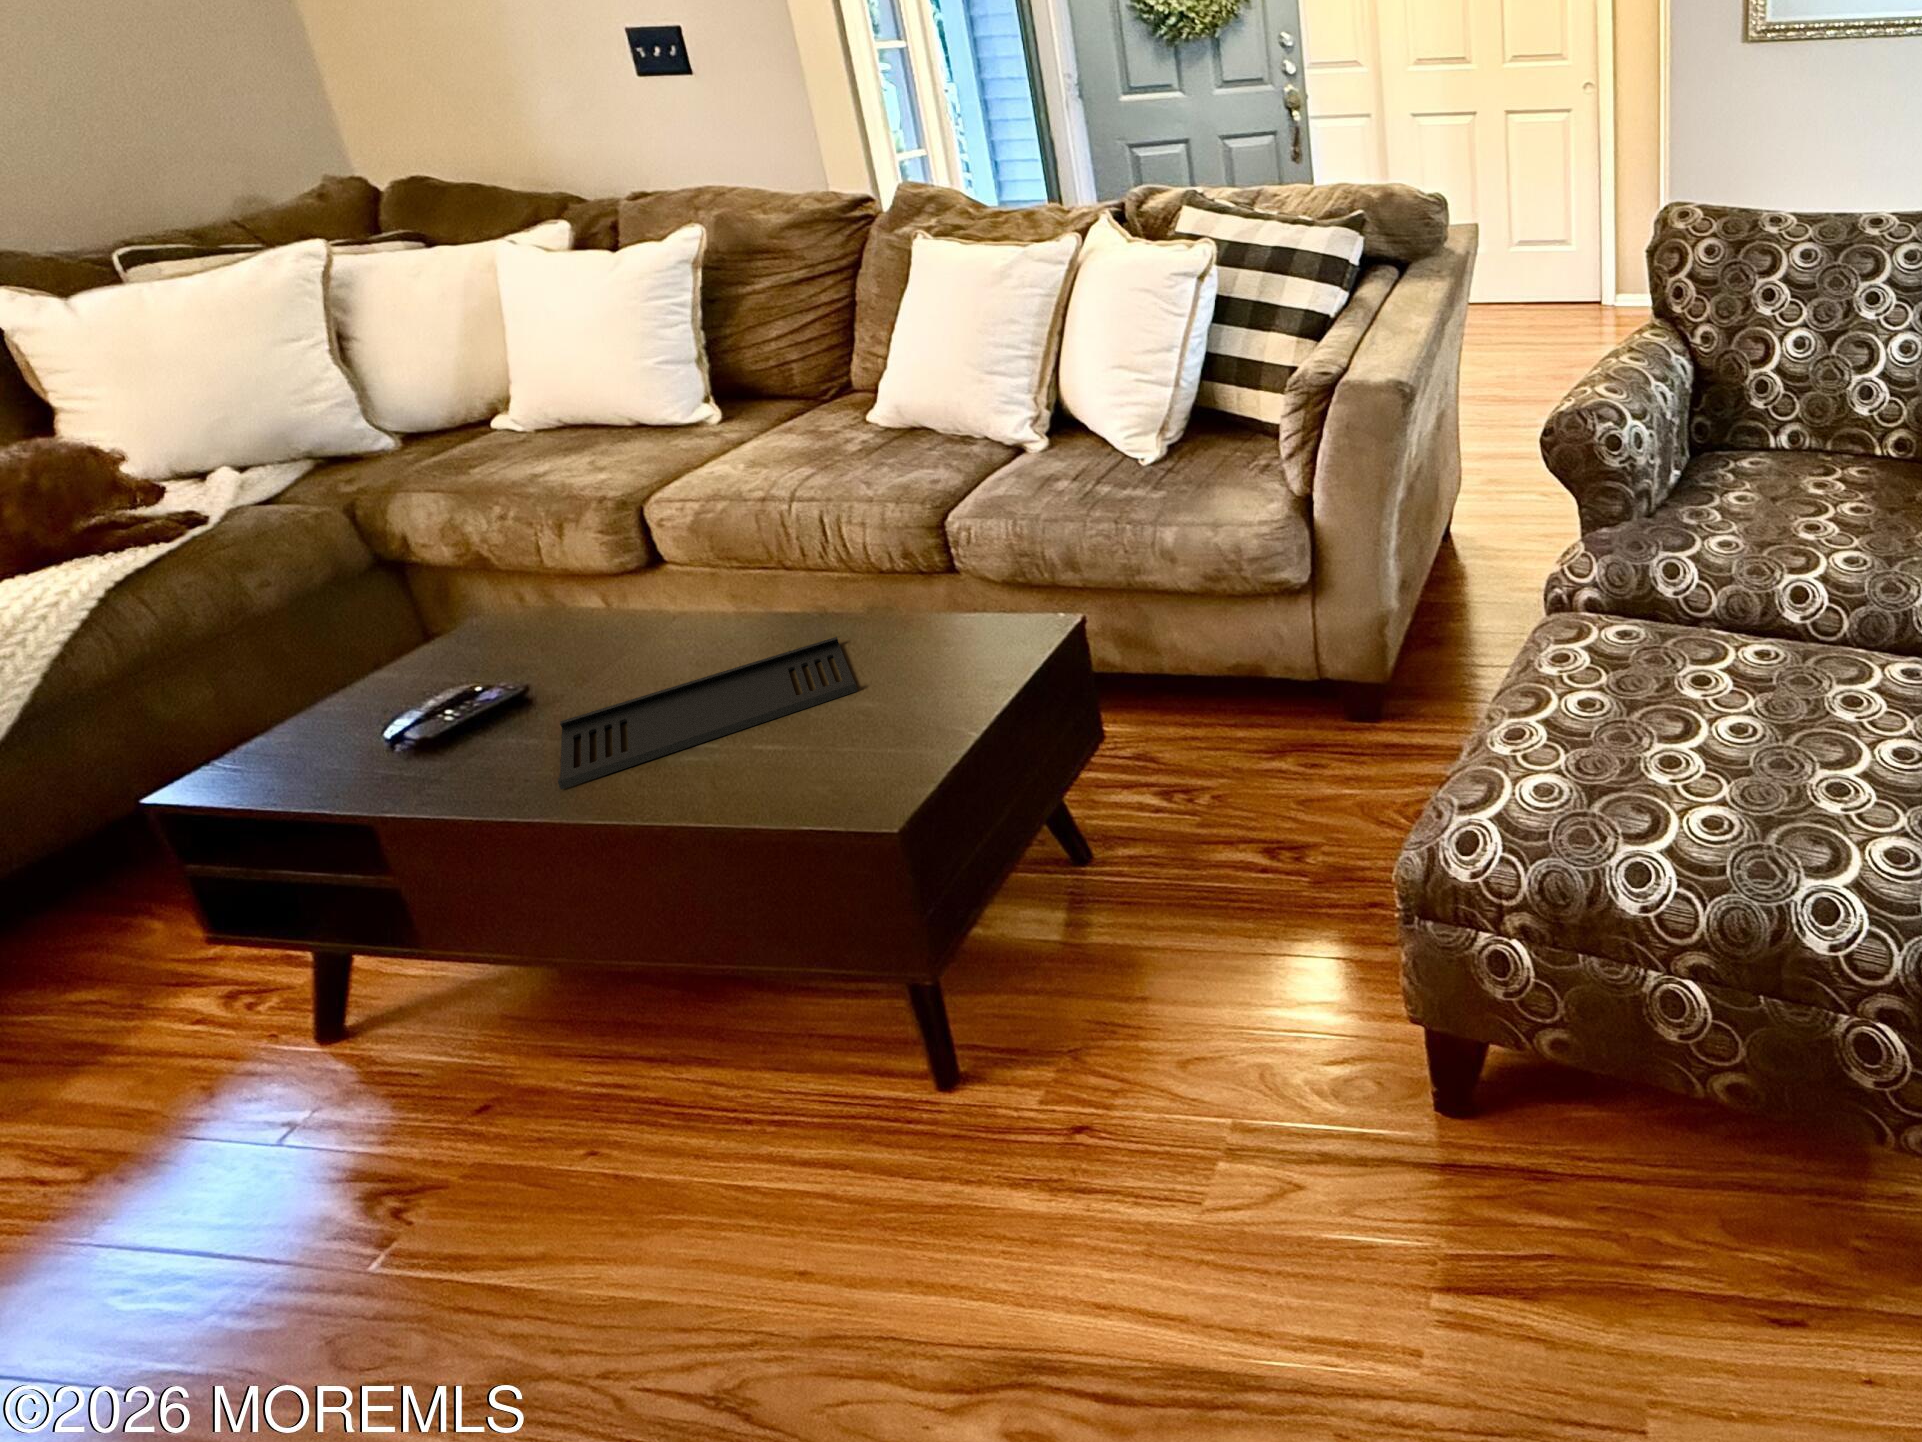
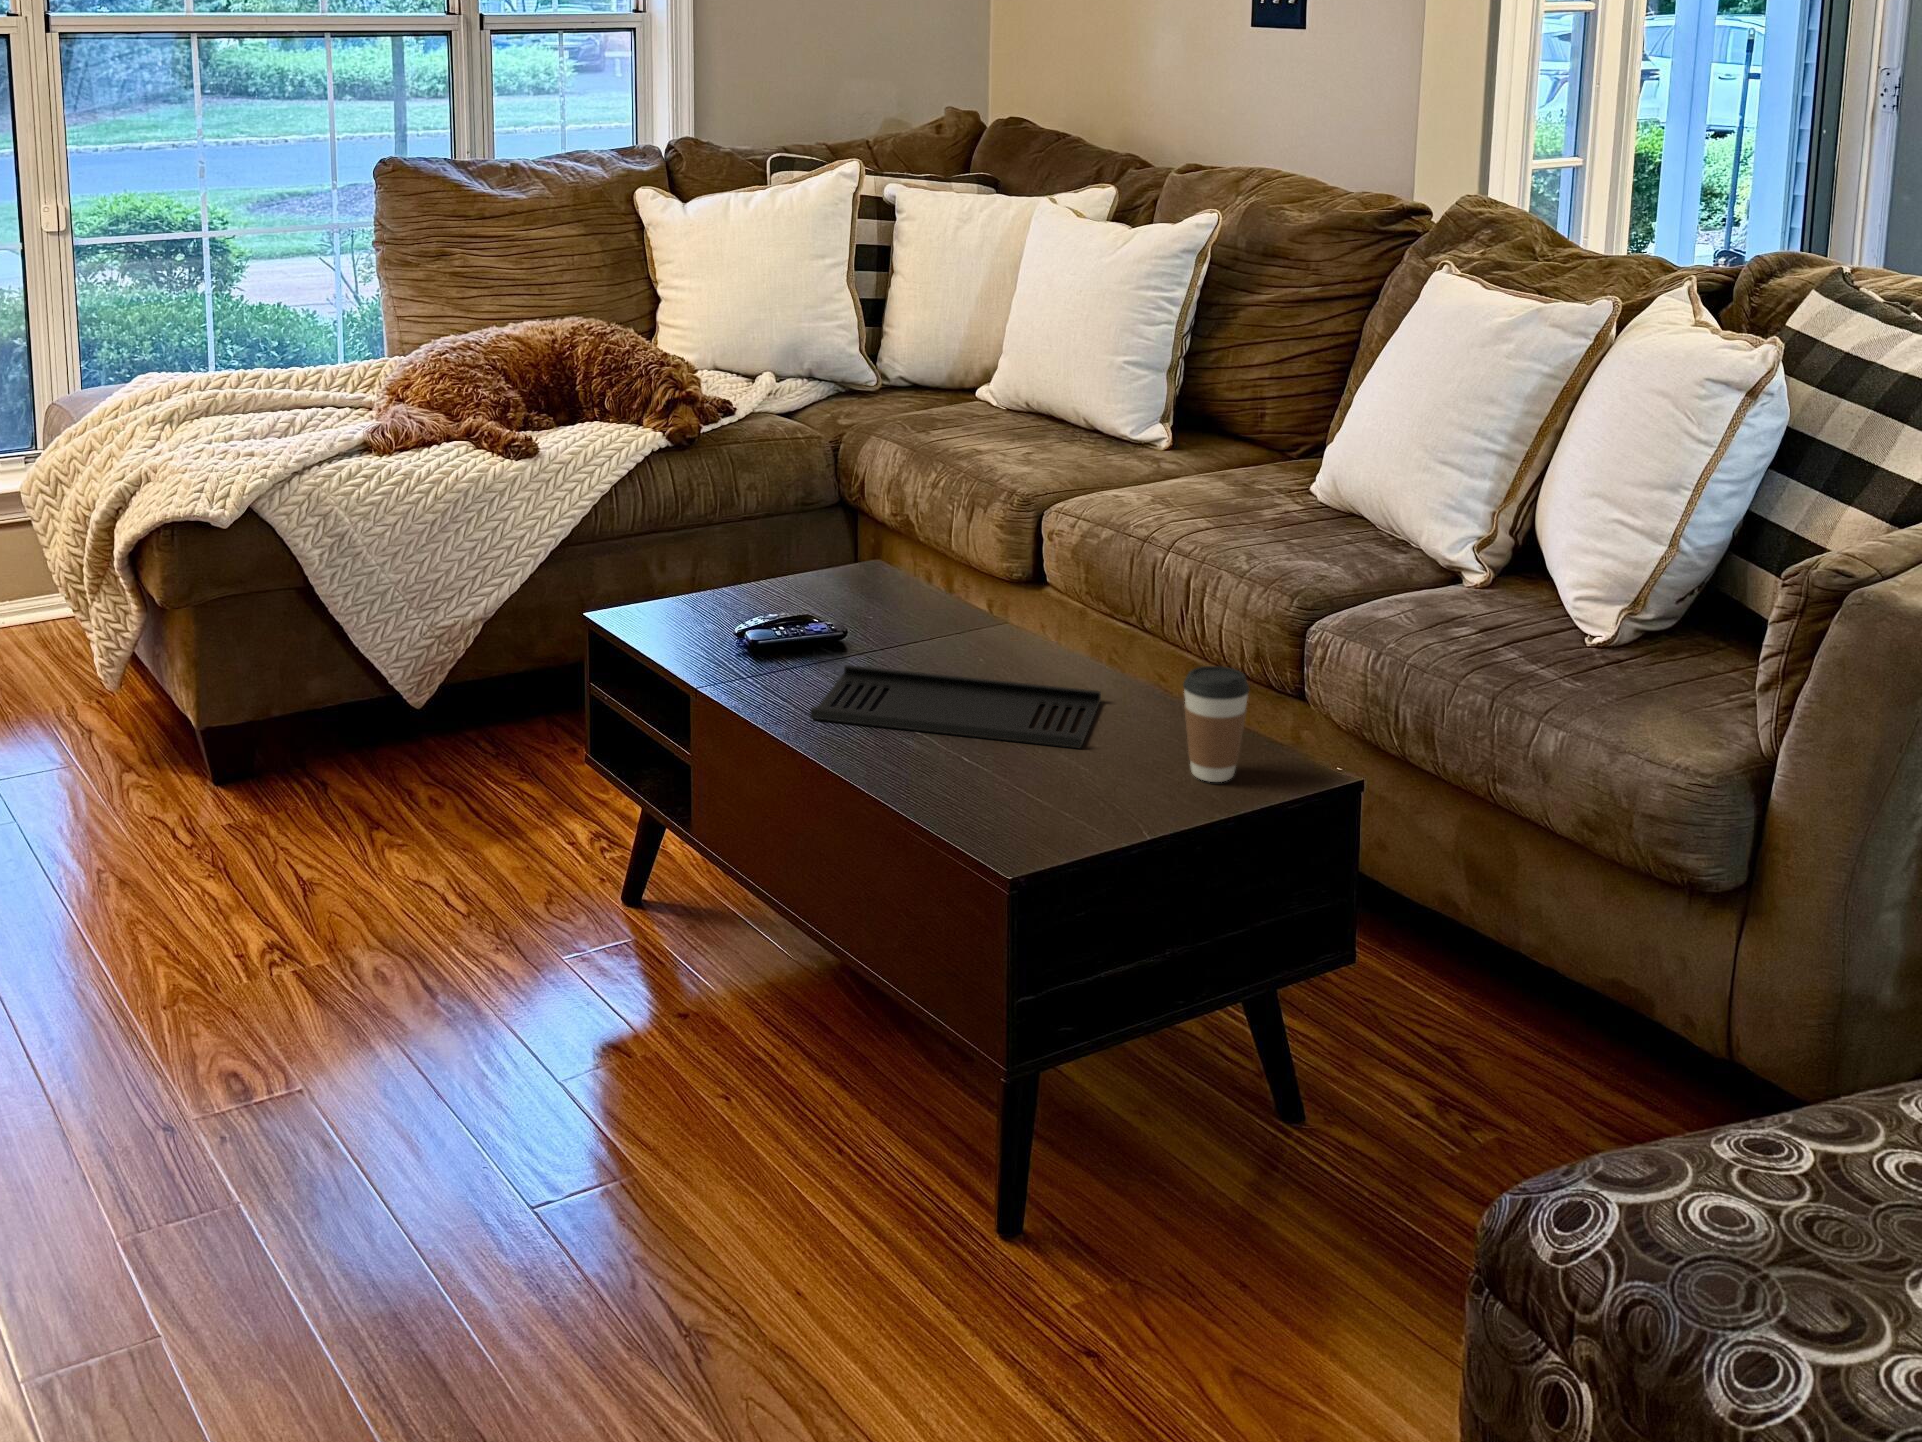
coffee cup: none [939,578,999,670] -> present [1183,666,1249,782]

